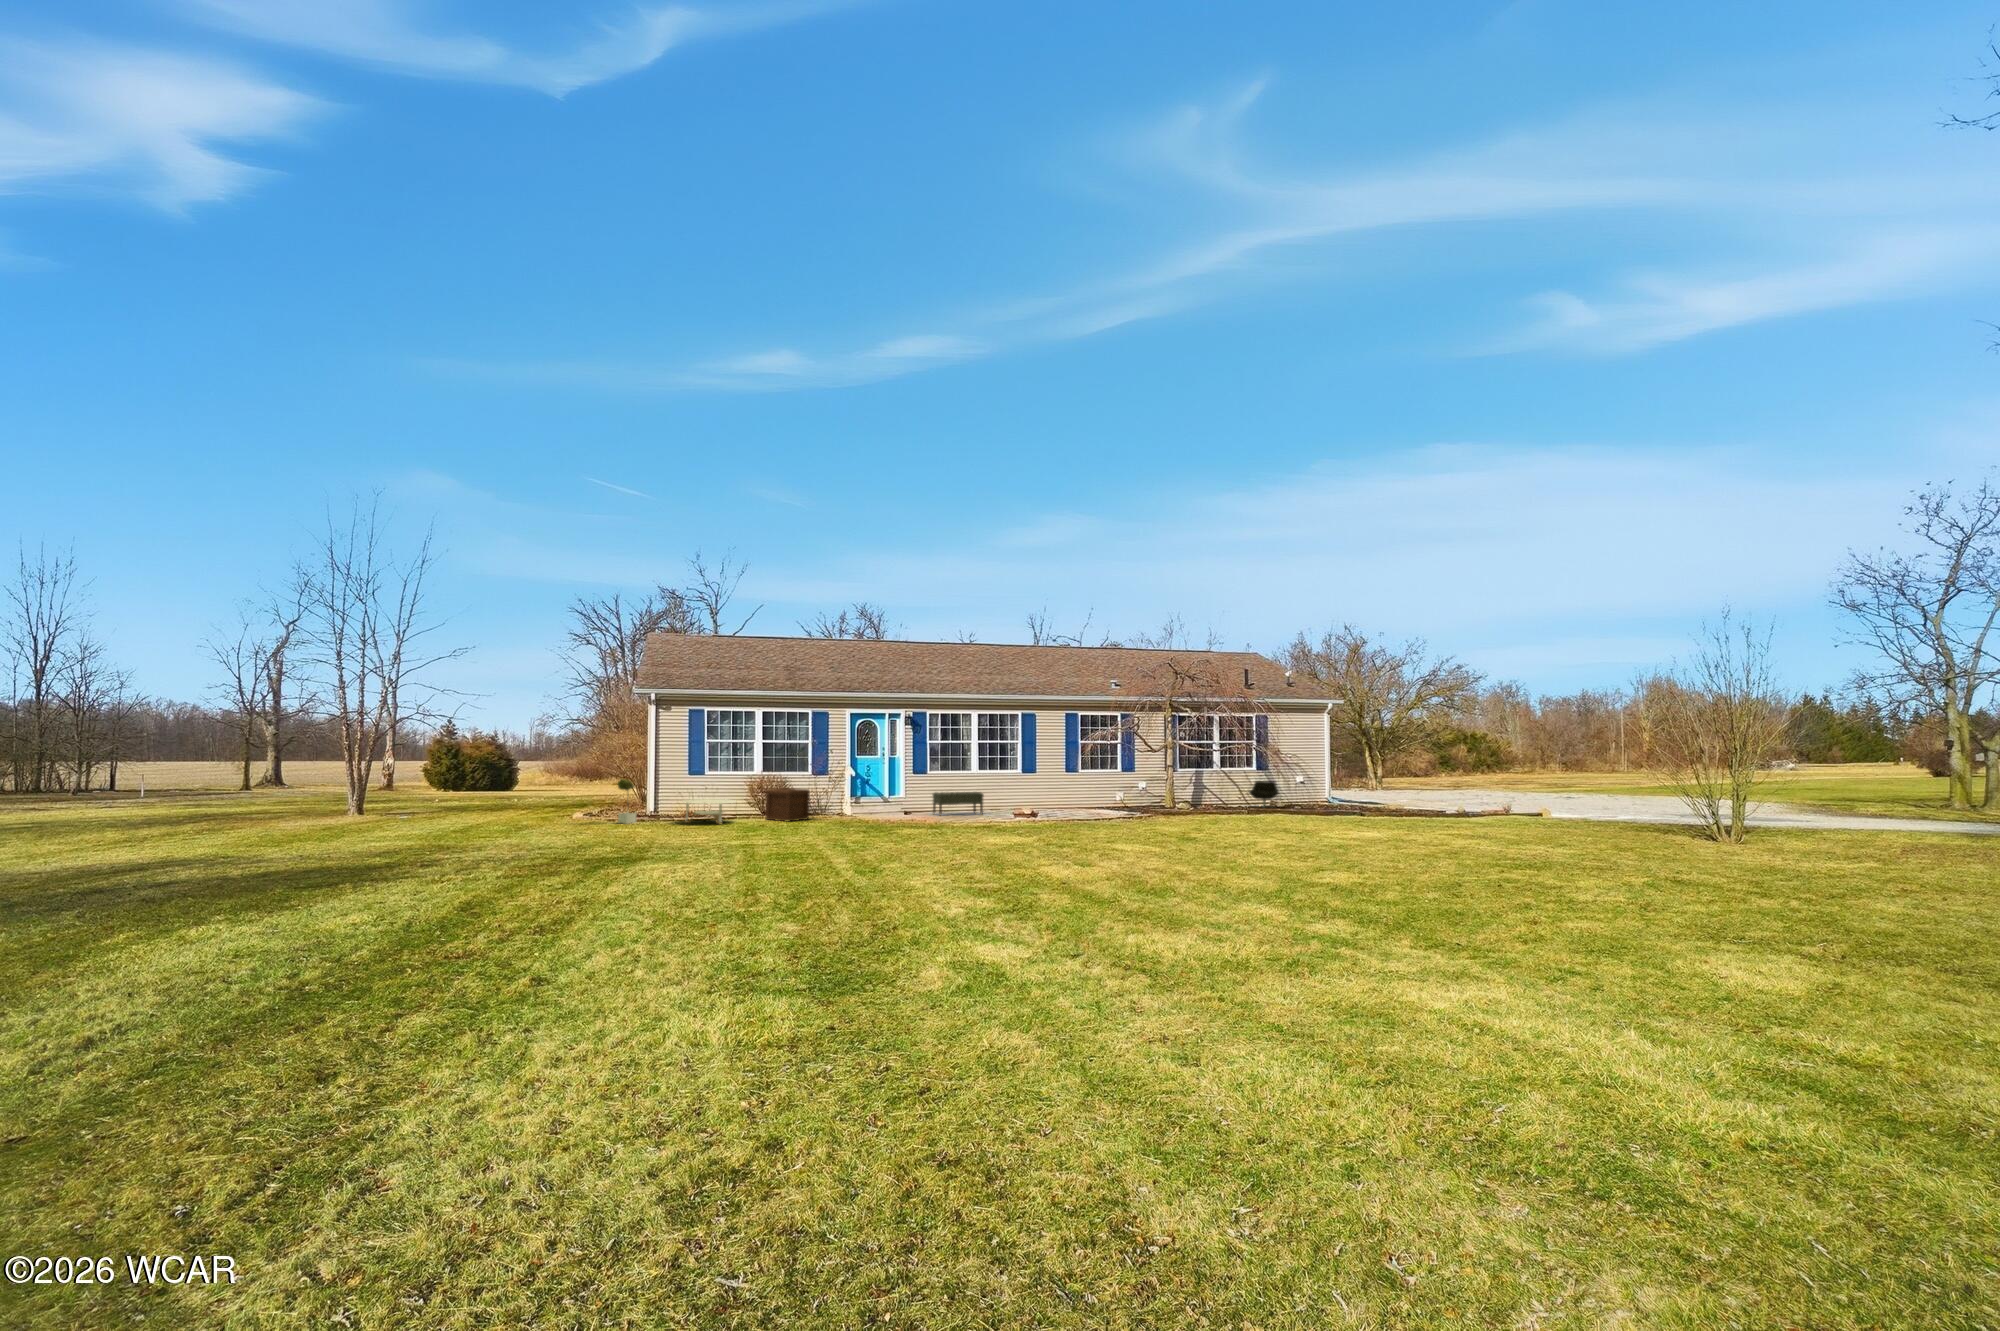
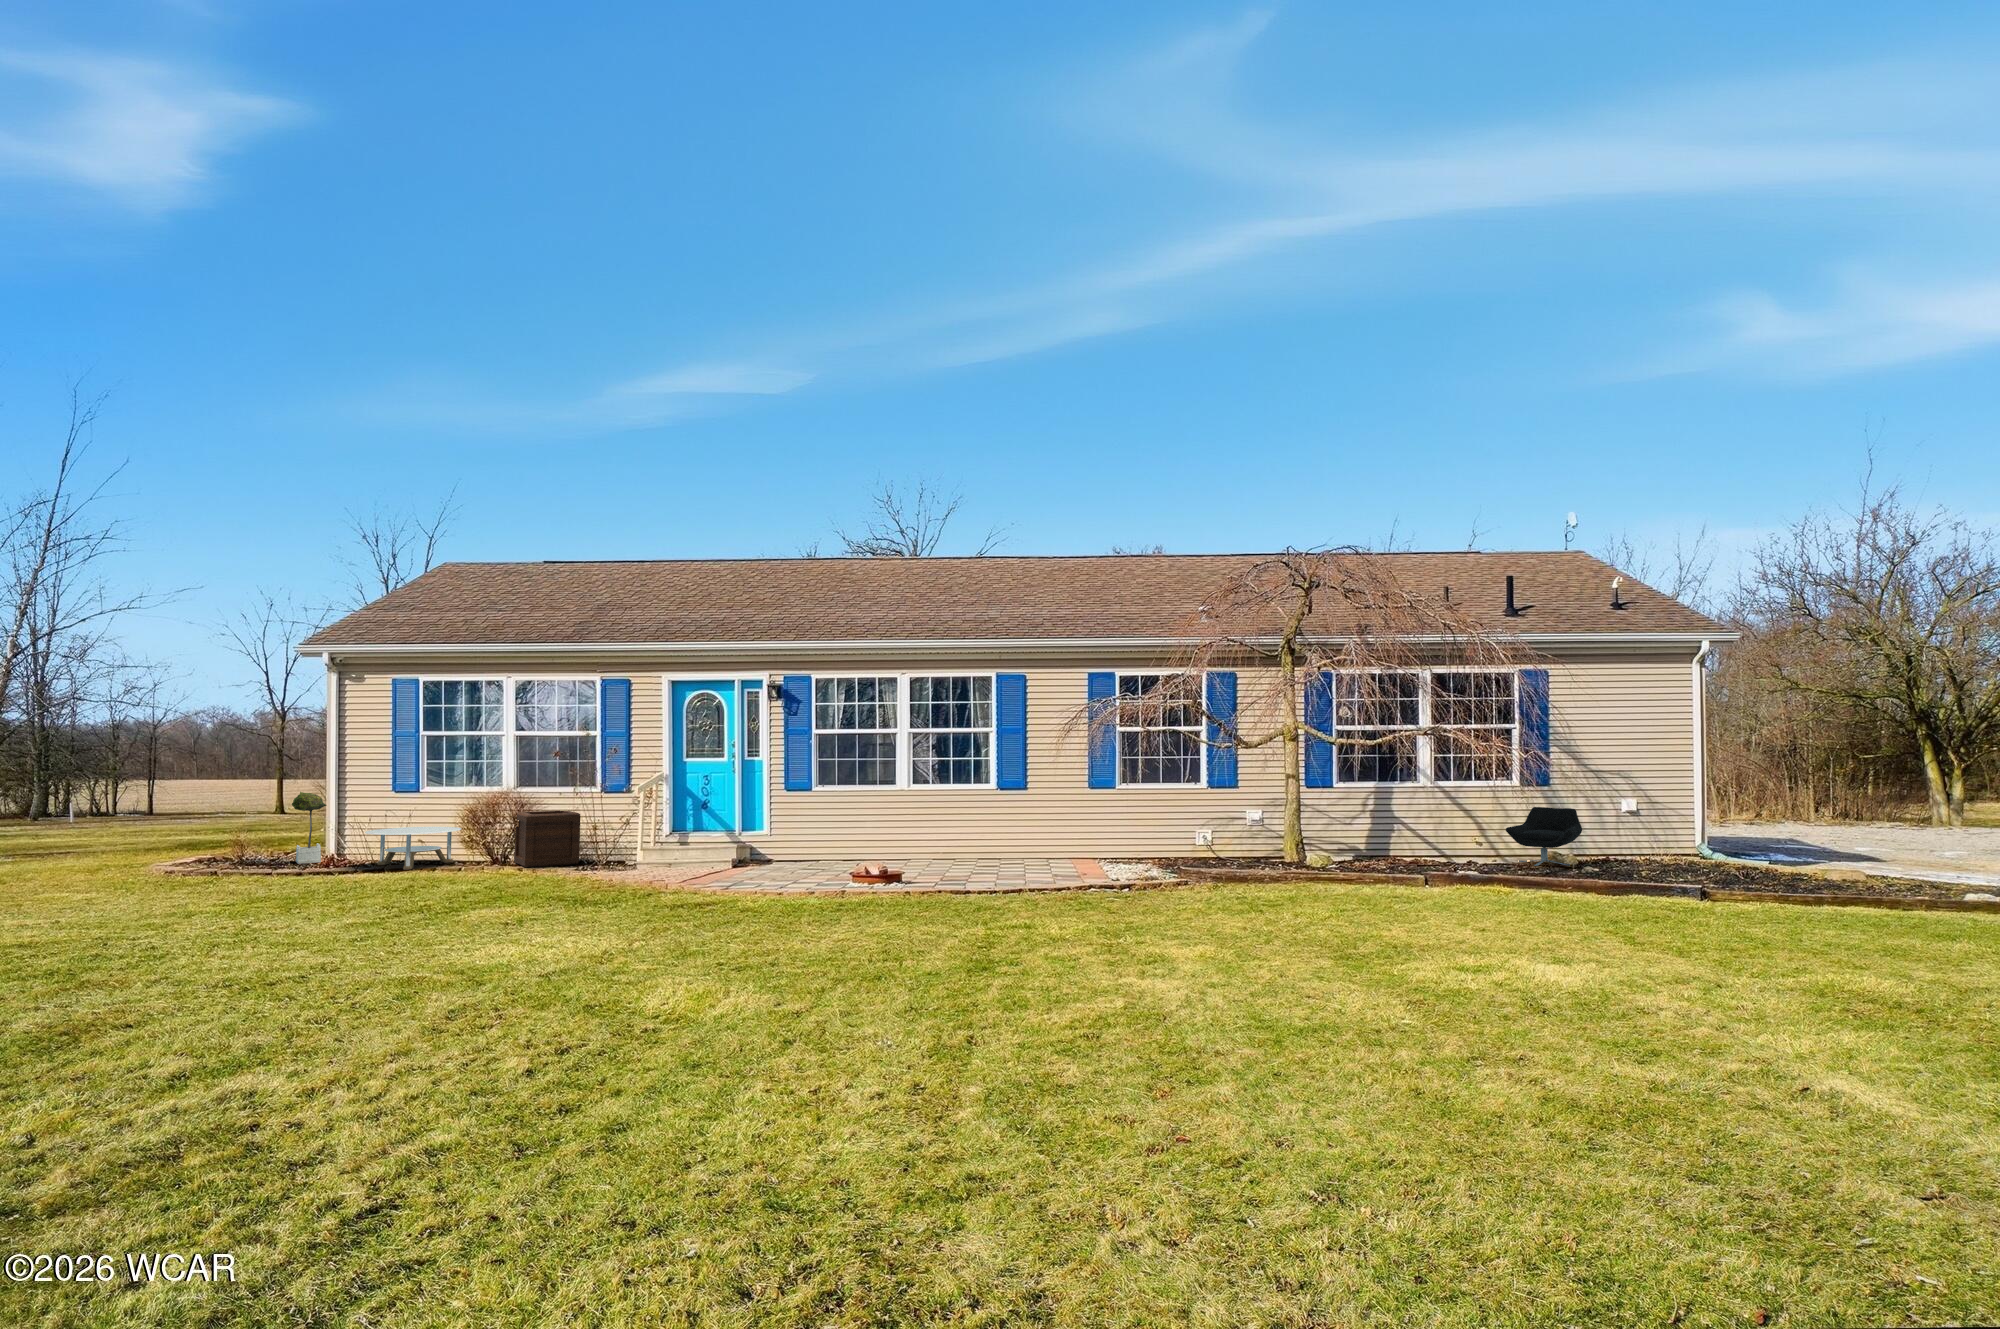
bench: present [933,792,983,815] -> none [812,821,903,864]

